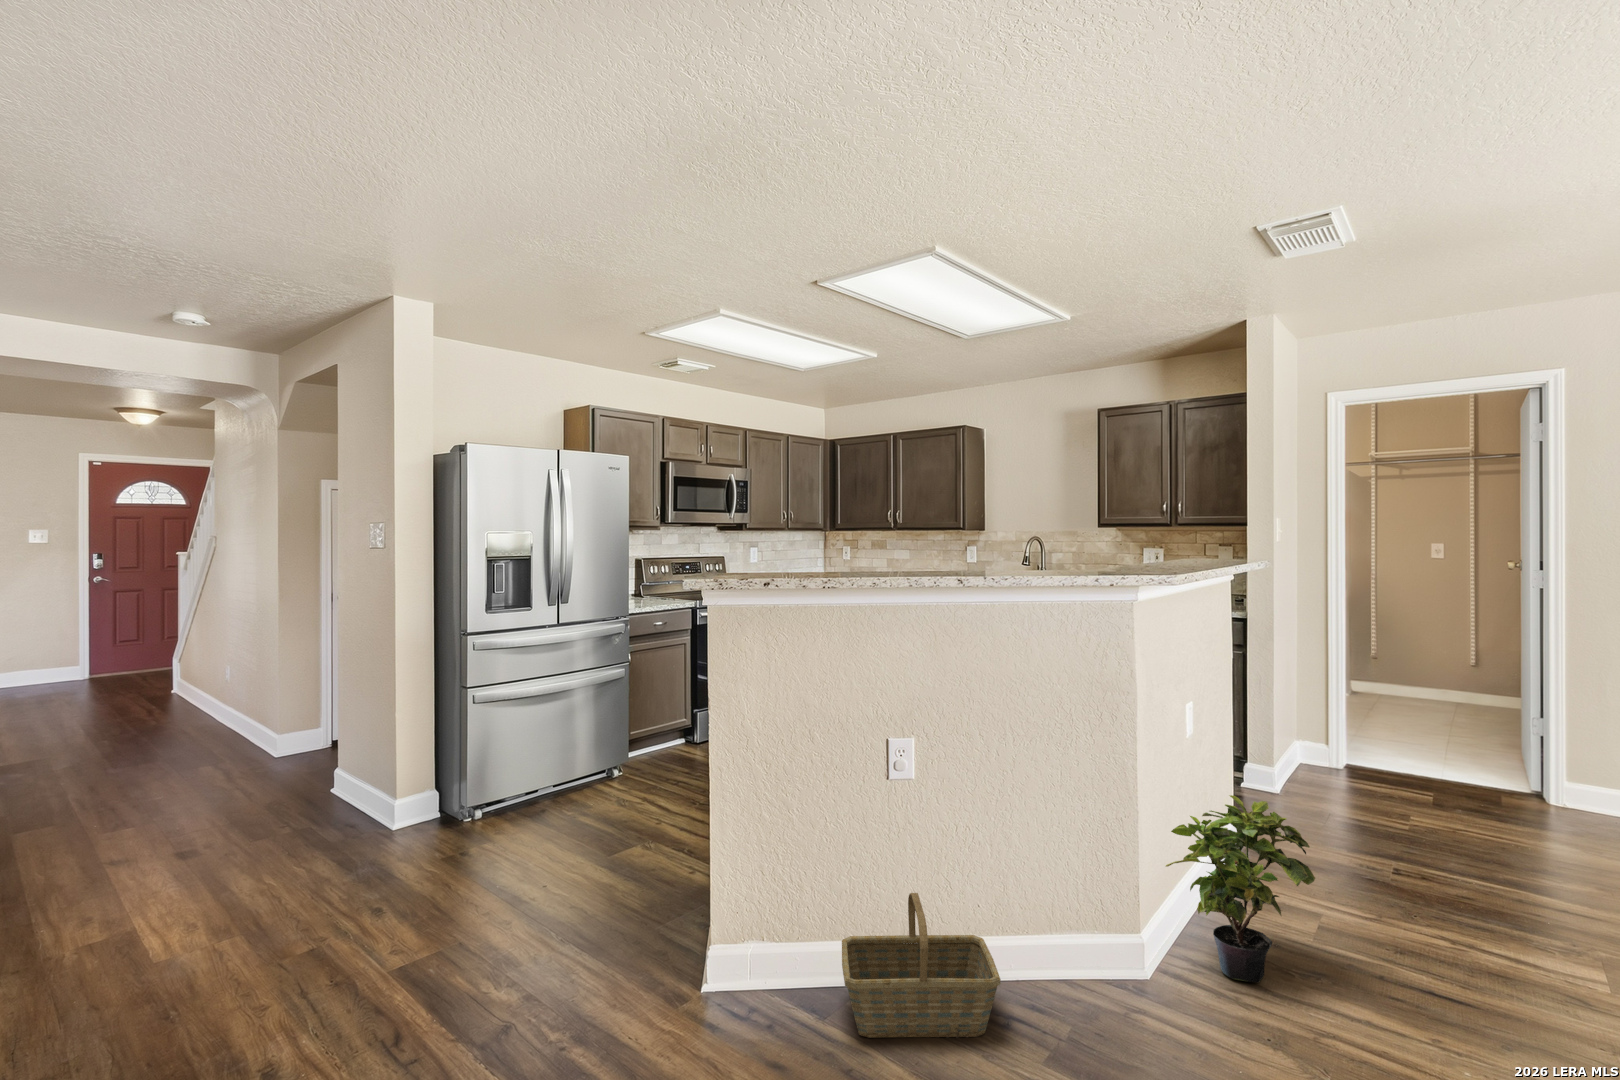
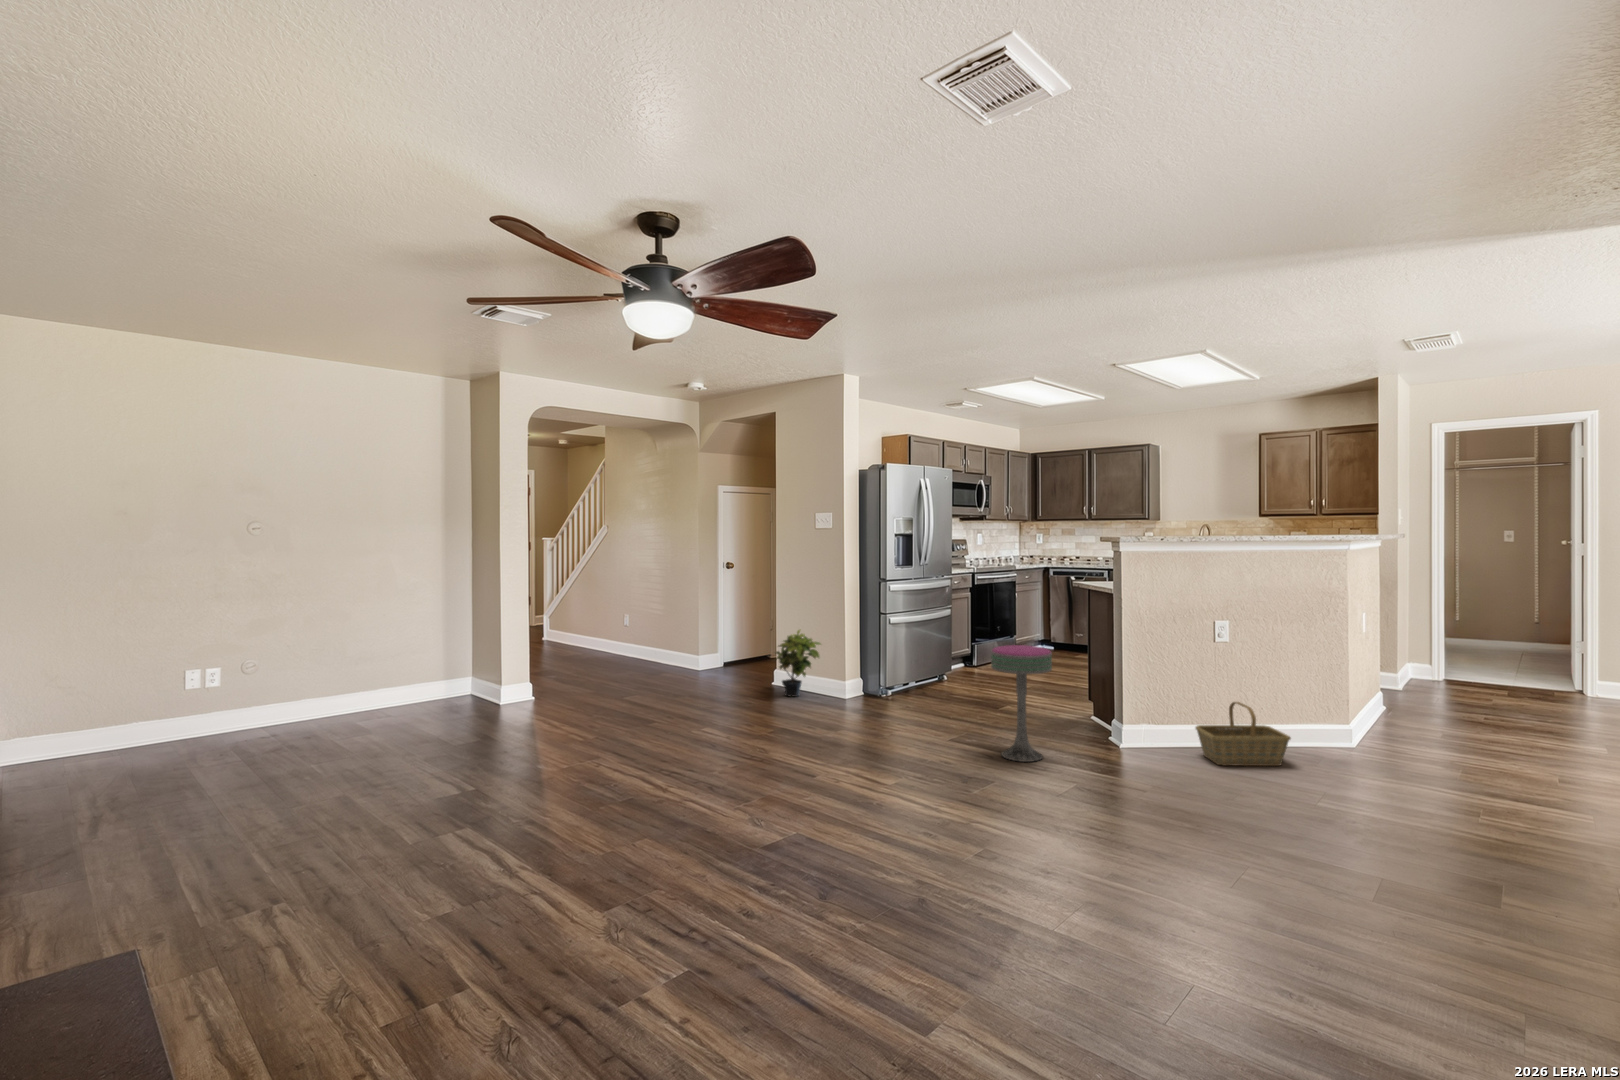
bar stool: none [430,779,557,1032] -> present [991,645,1052,762]
potted plant: present [1166,795,1315,983] -> present [775,630,821,697]

